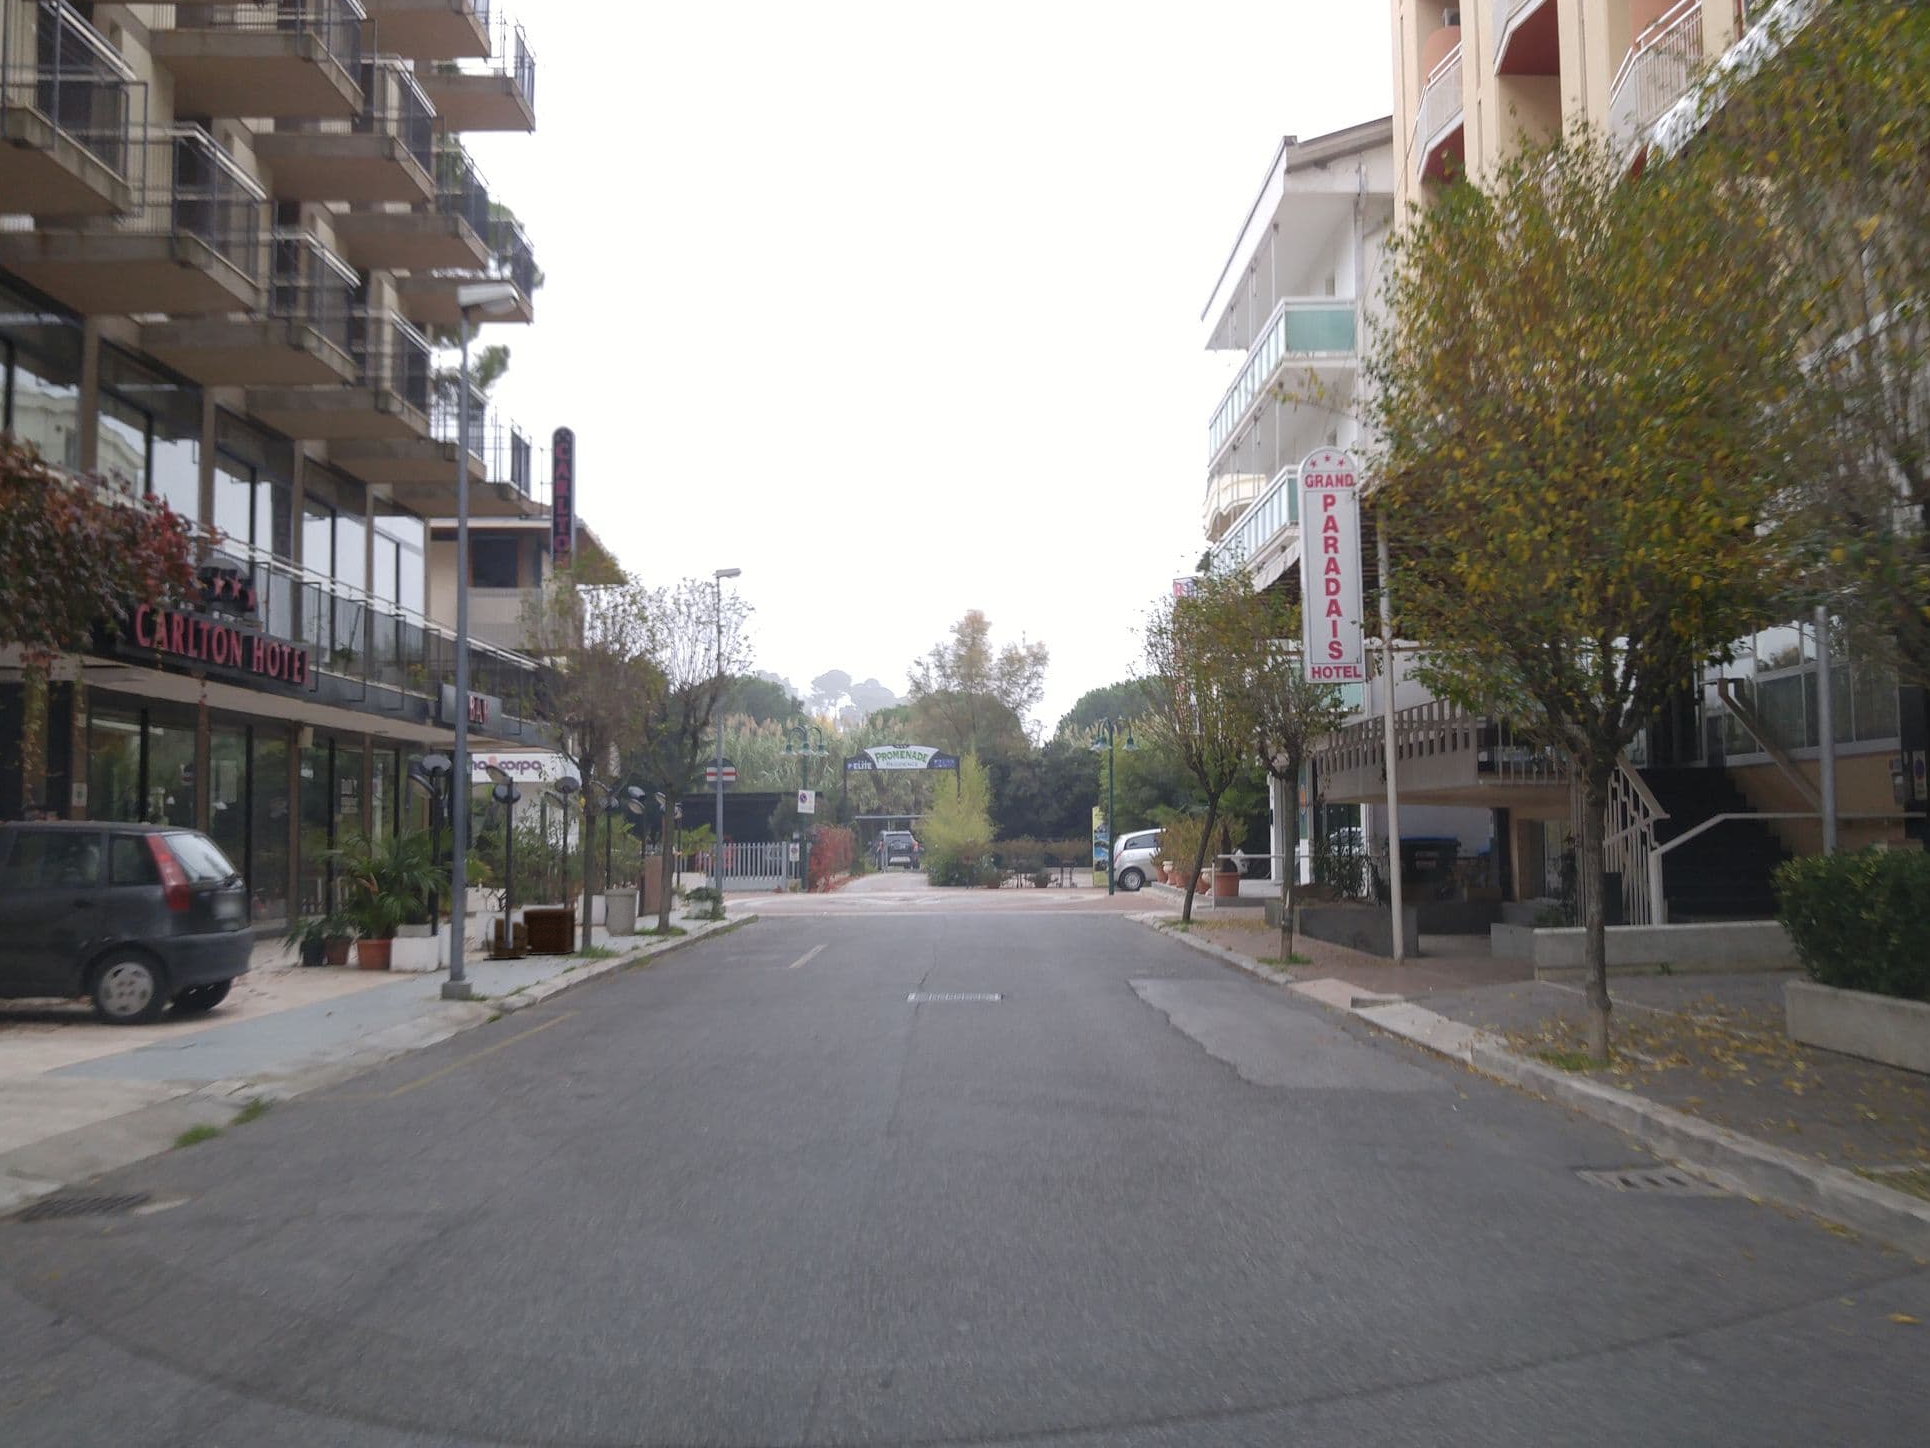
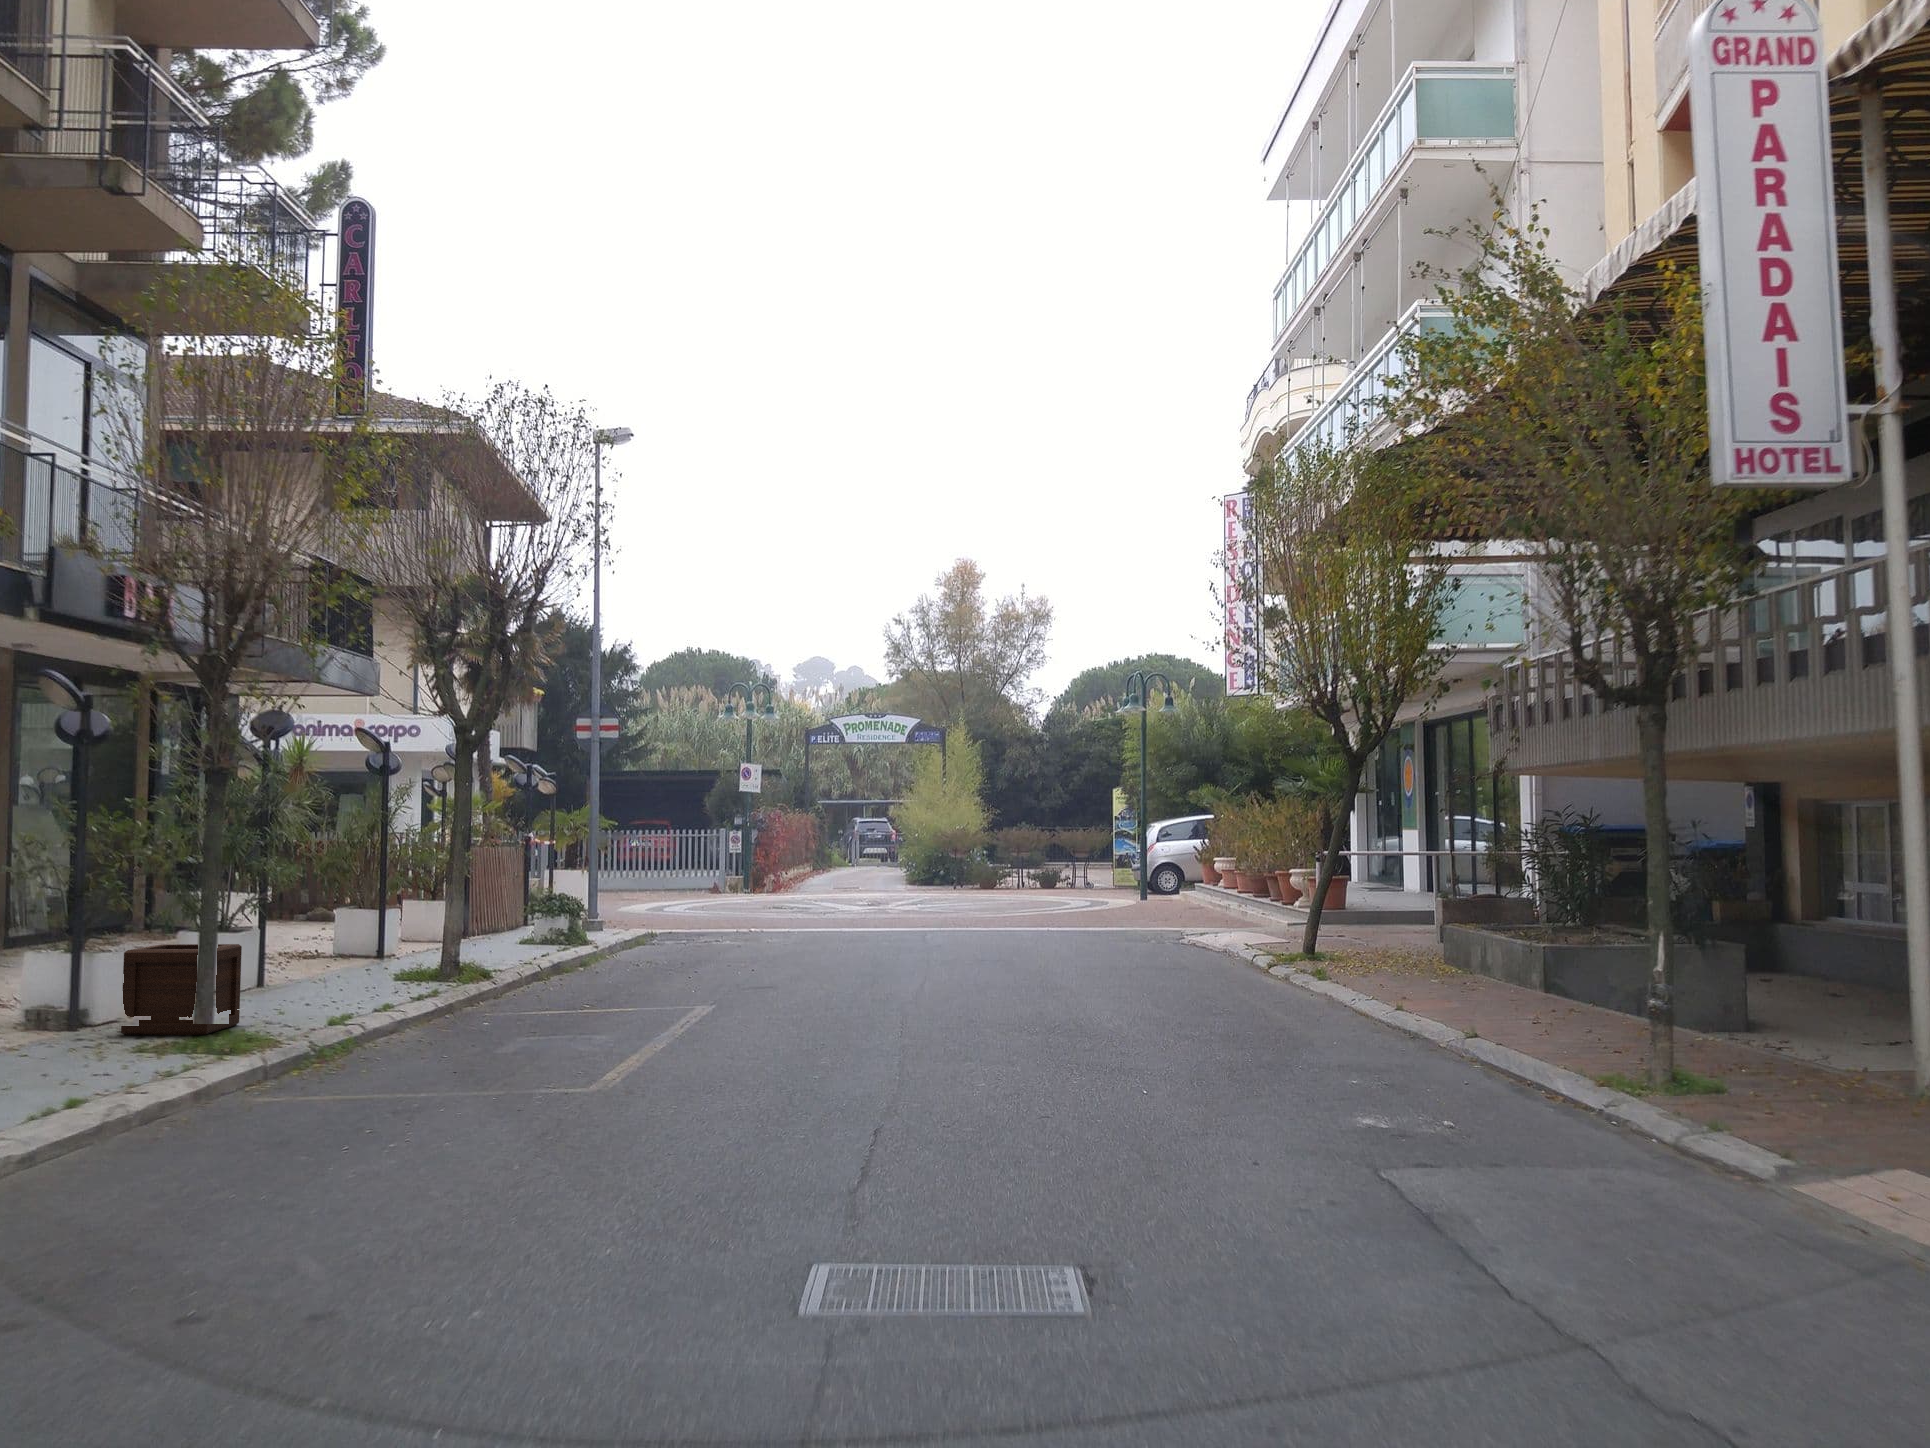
trash can: present [604,888,638,936] -> none [357,901,417,982]
backpack: present [486,917,528,959] -> none [20,964,116,1050]

